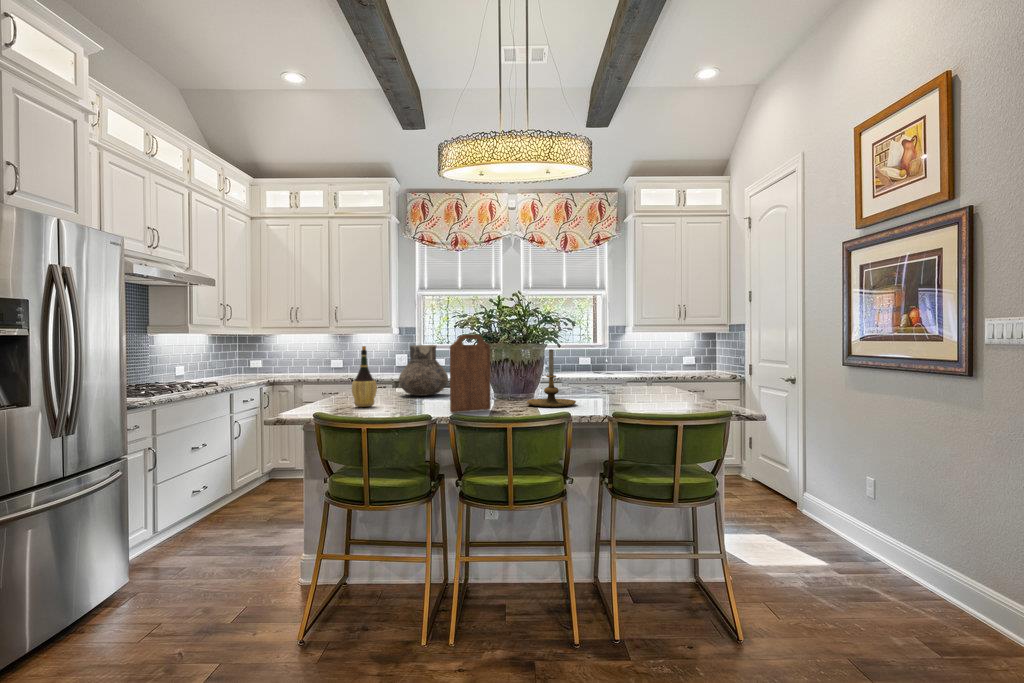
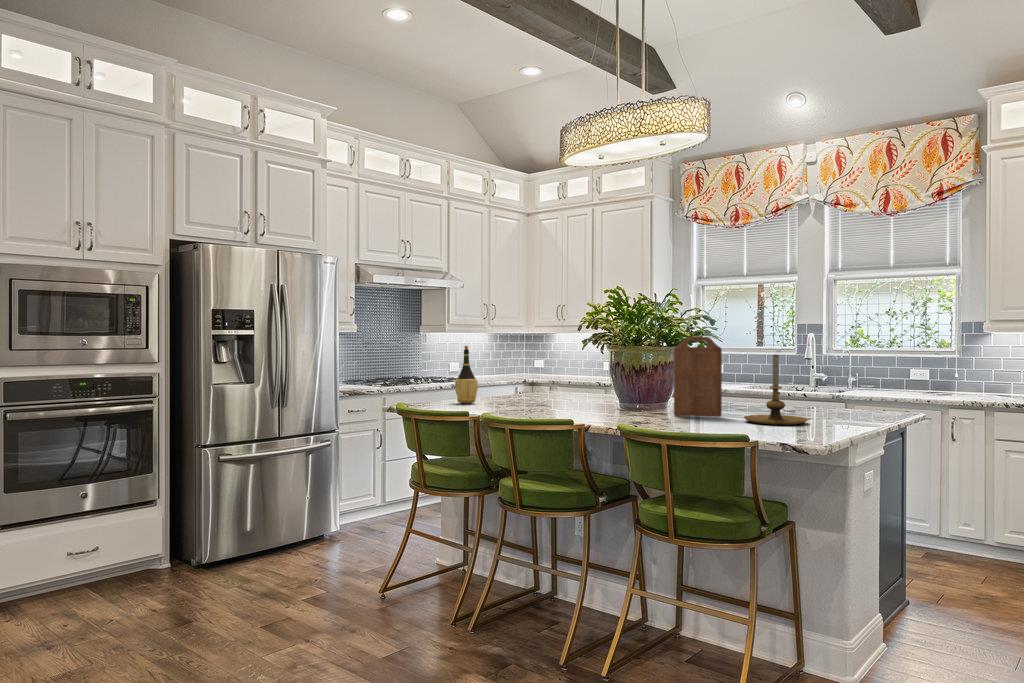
cutting board: present [450,335,491,413] -> present [674,337,722,417]
vase: present [399,345,448,396] -> none [538,346,590,399]
candle holder: present [527,350,576,407] -> present [744,354,808,425]

